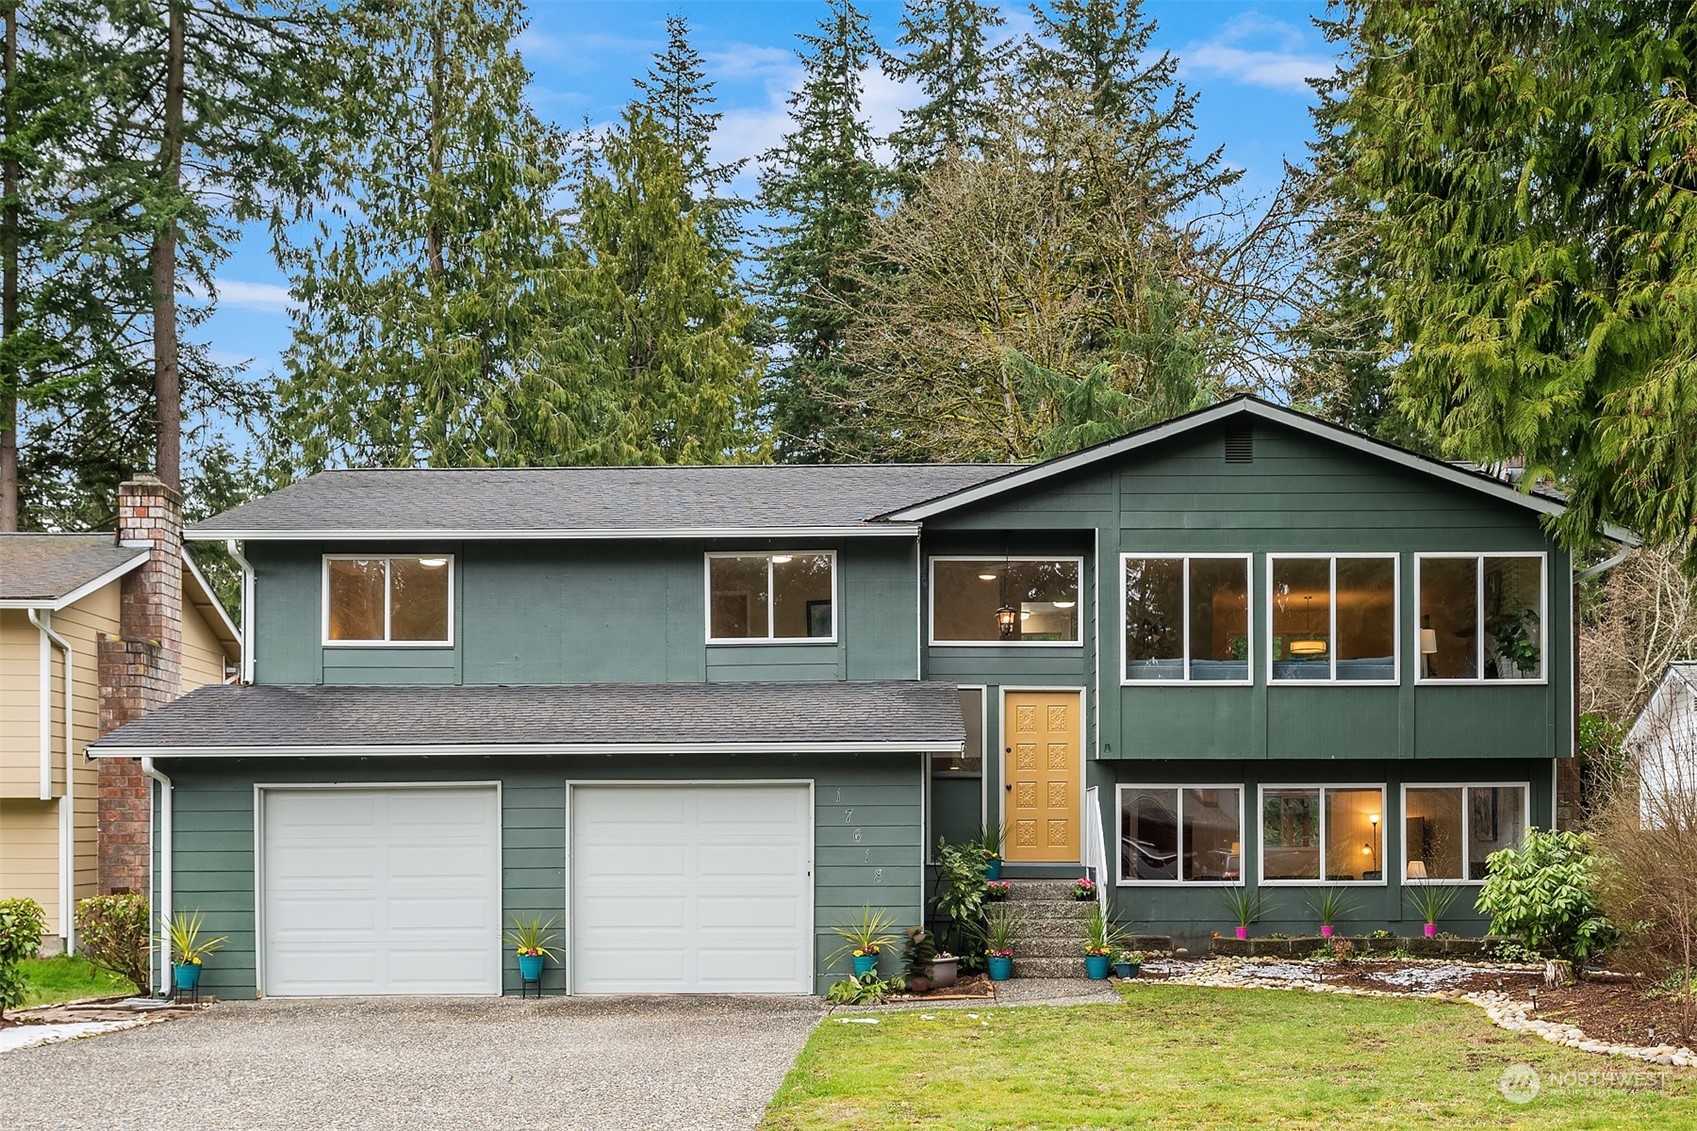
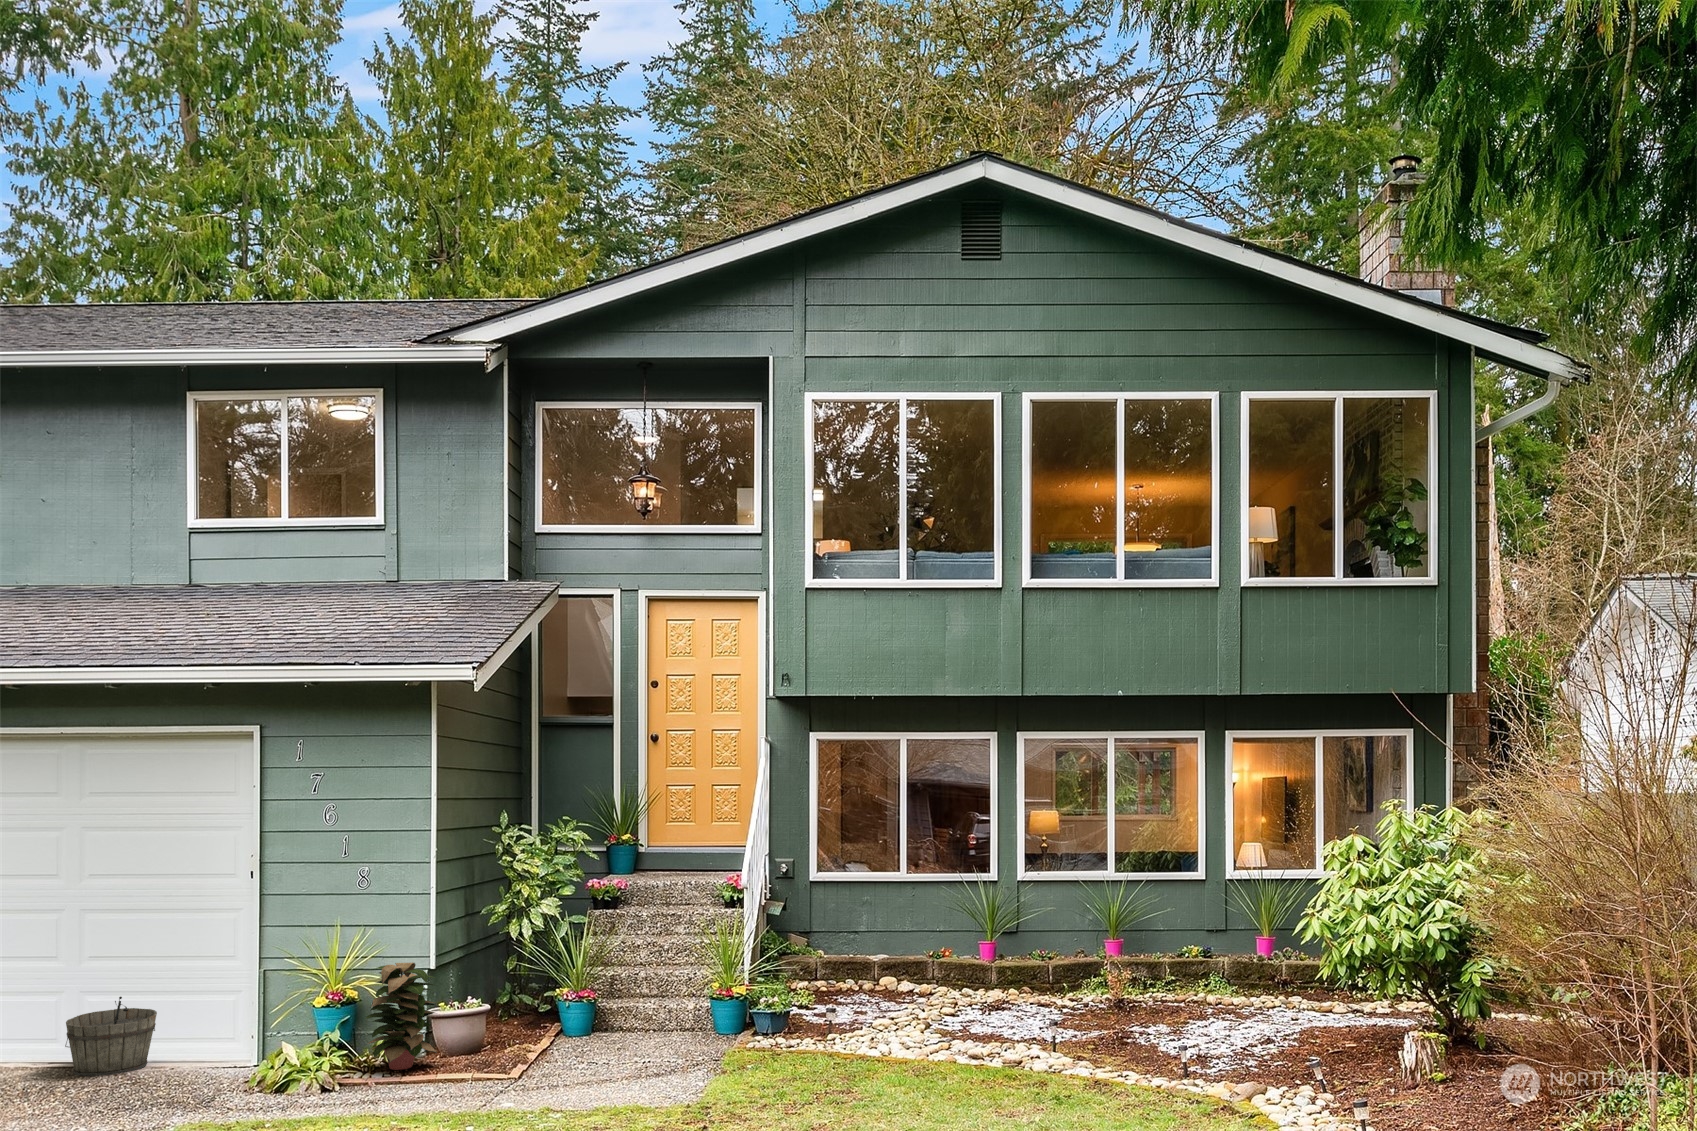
wooden bucket: present [1167,924,1212,958] -> present [65,997,157,1076]

